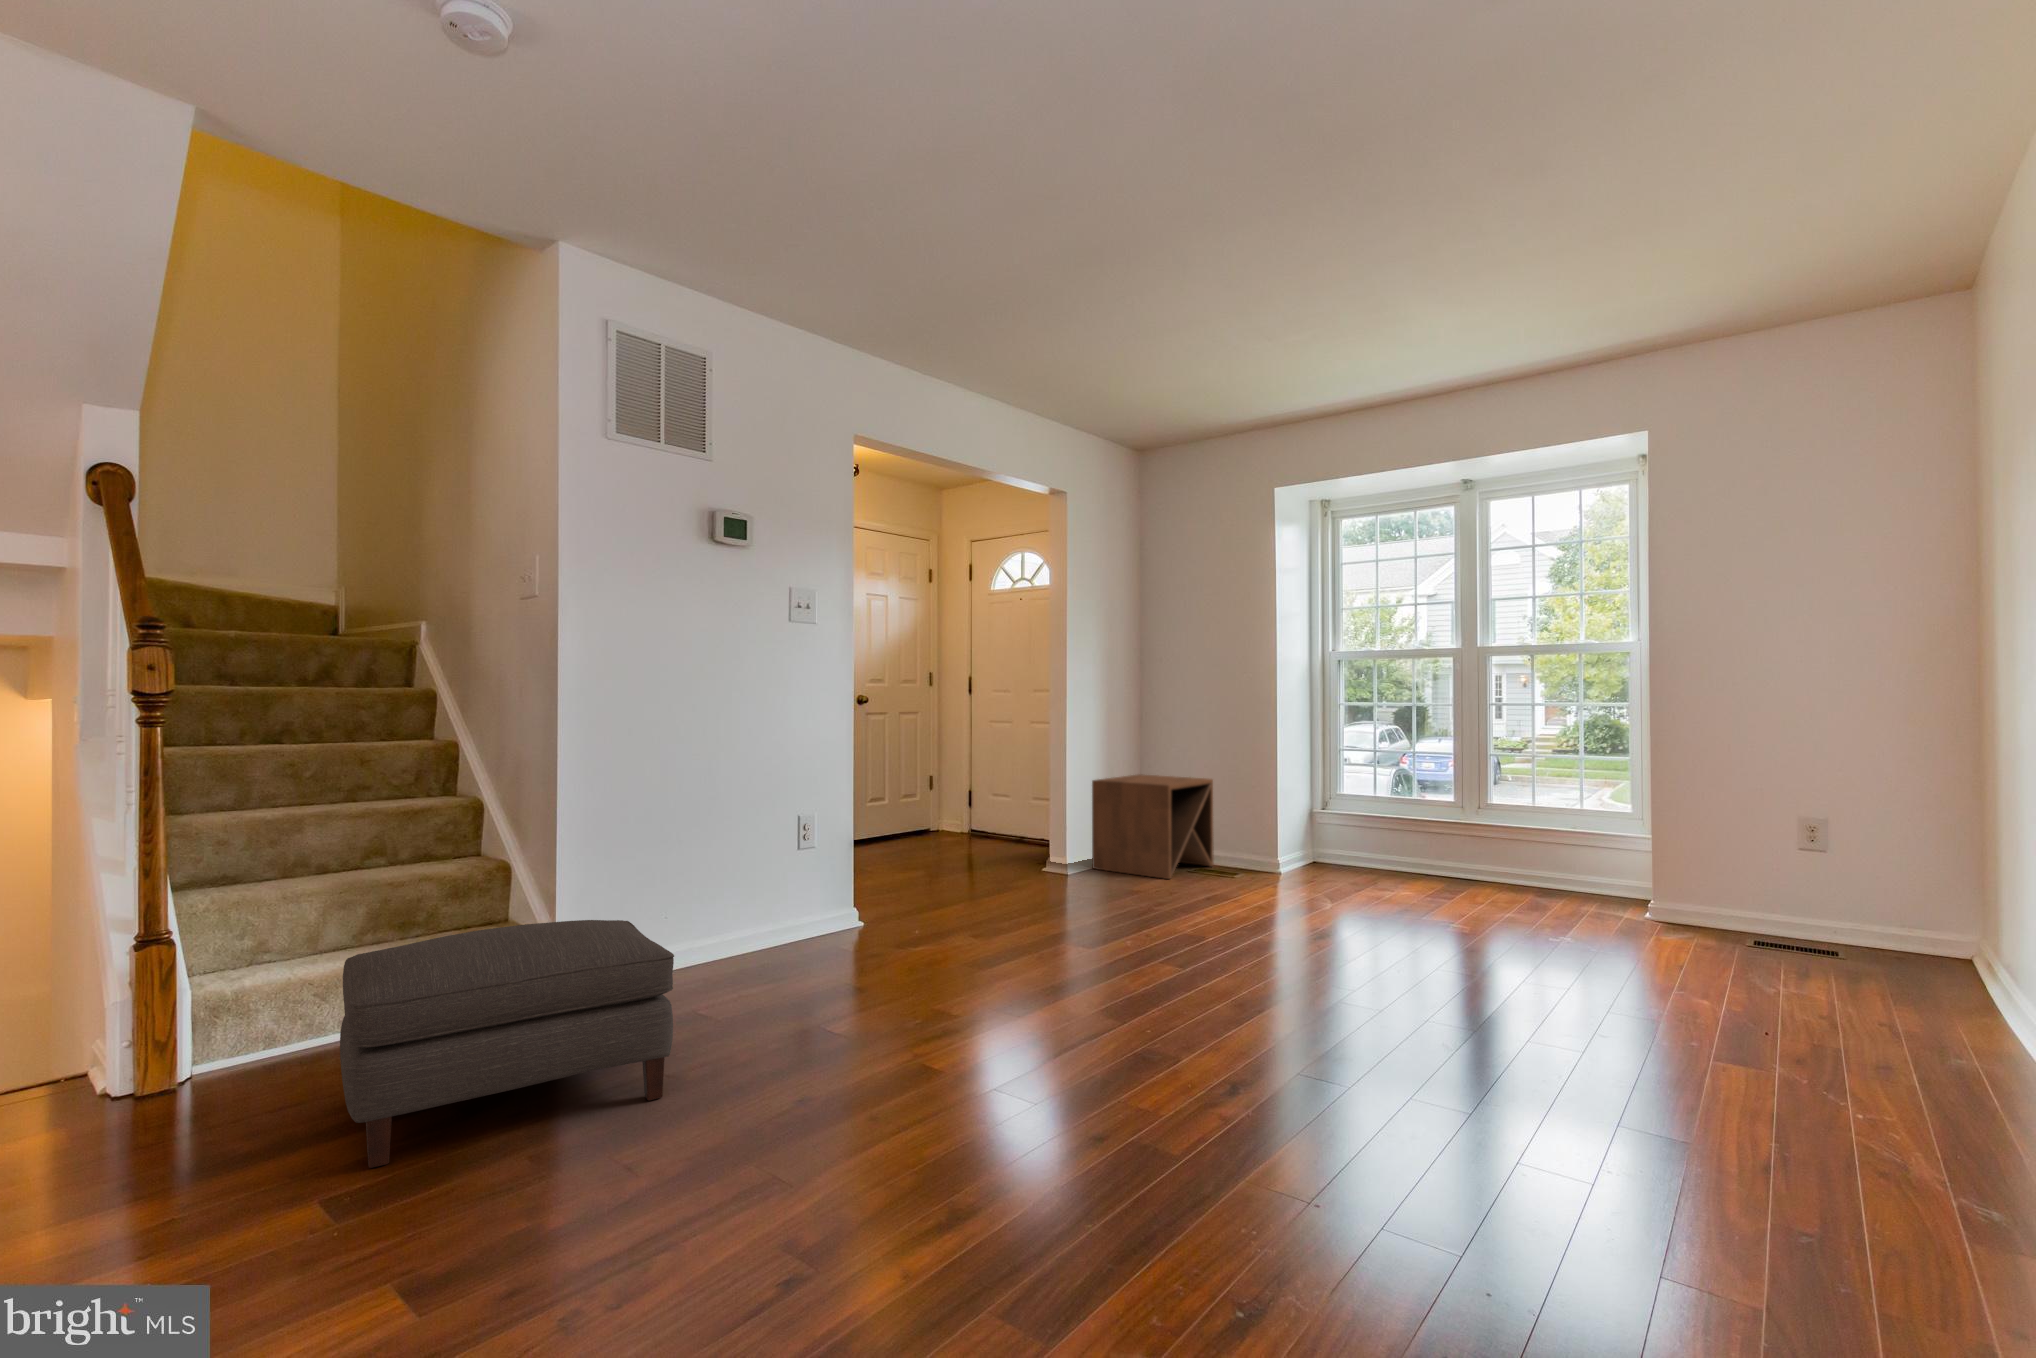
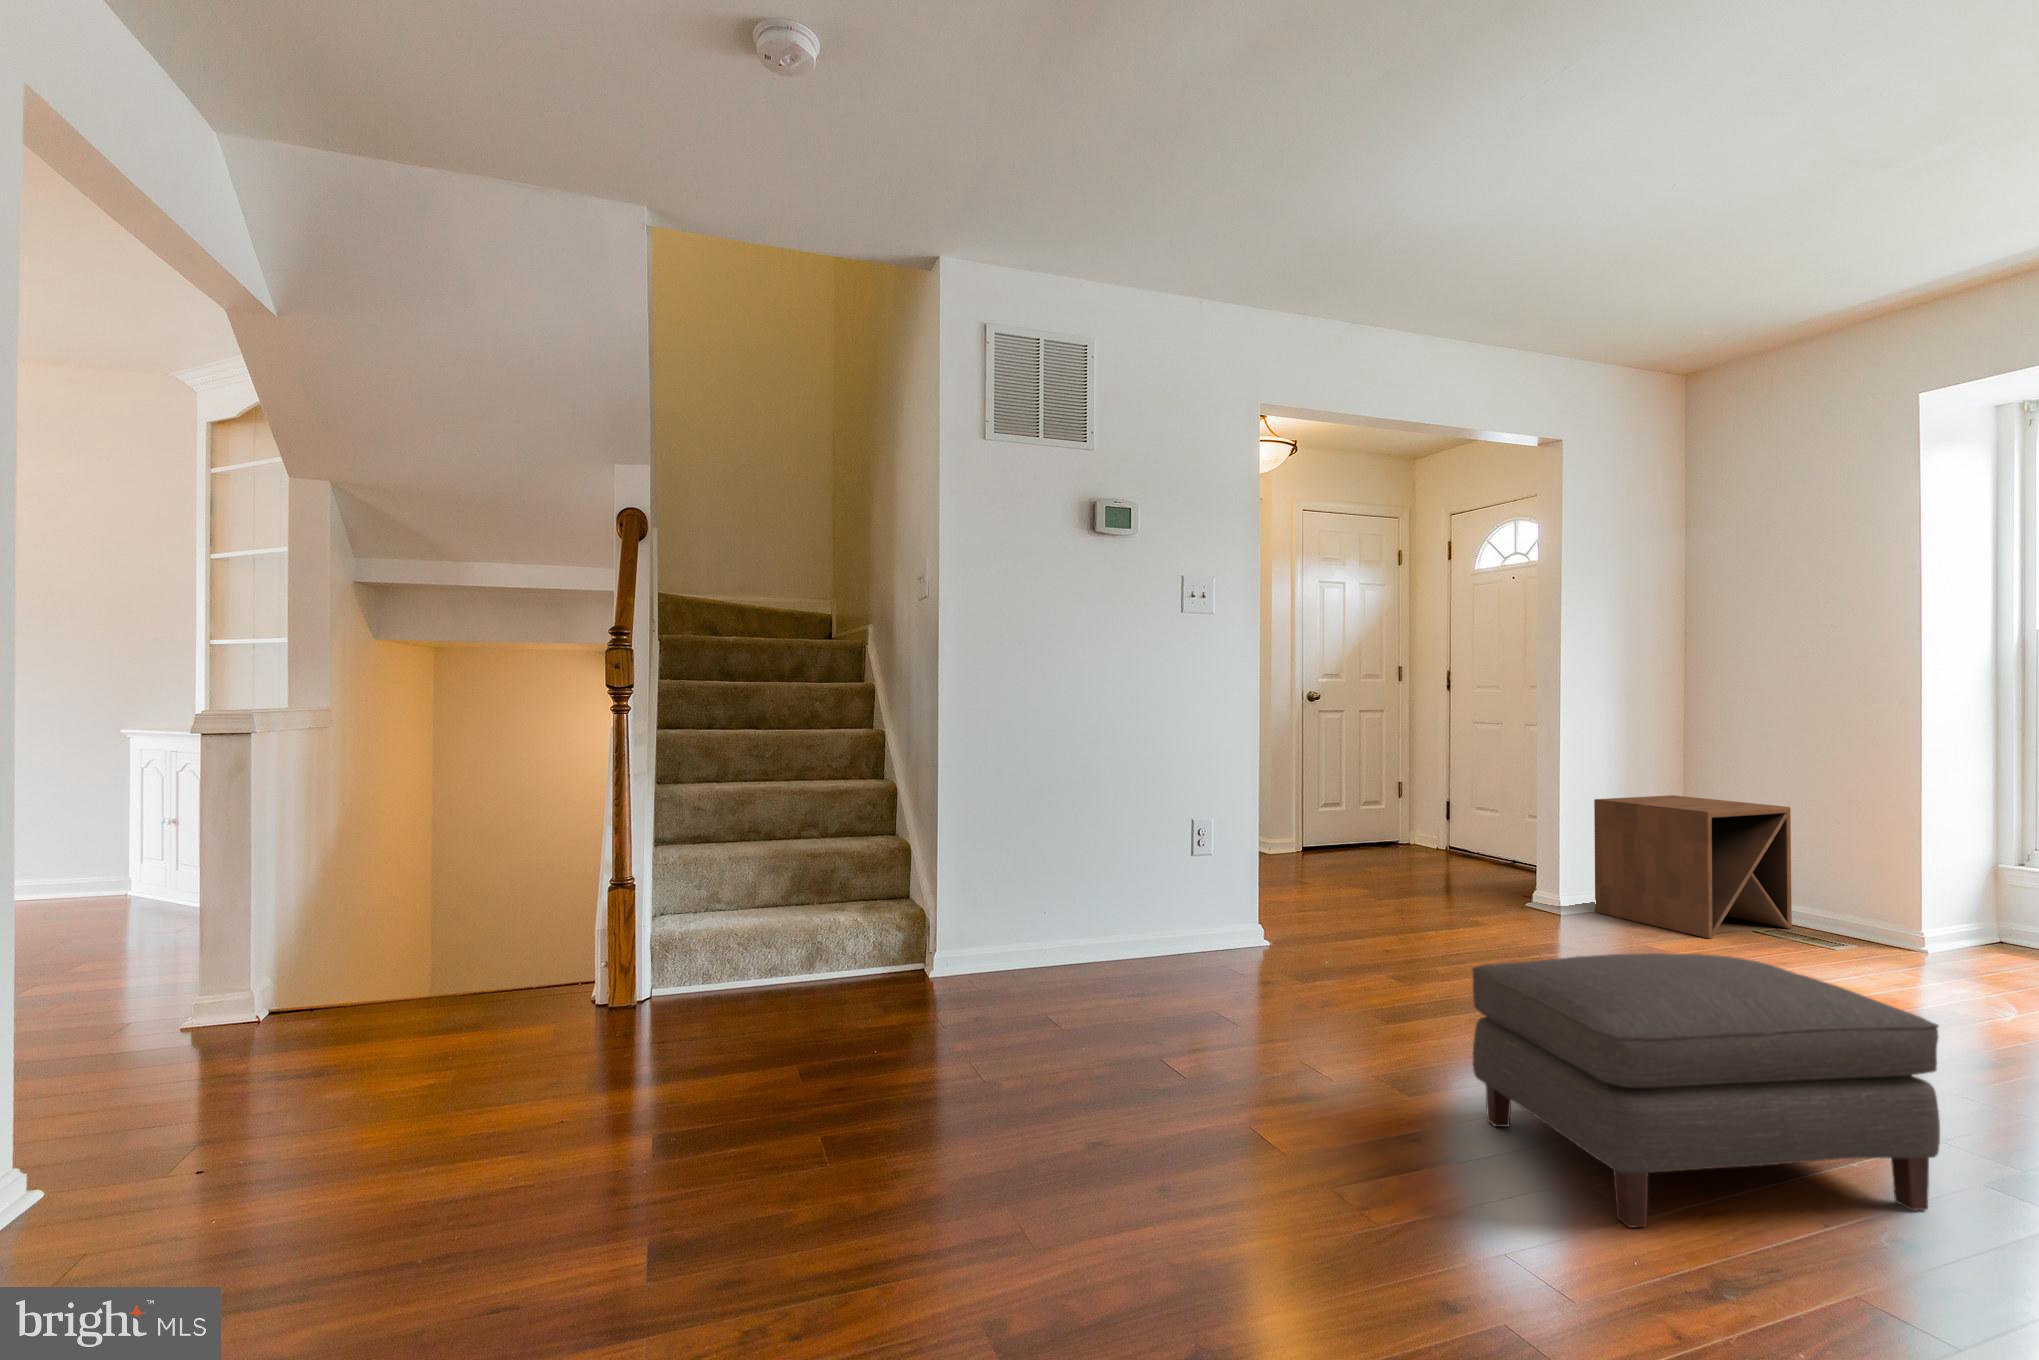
ottoman: present [340,920,674,1168] -> present [1472,953,1940,1227]

